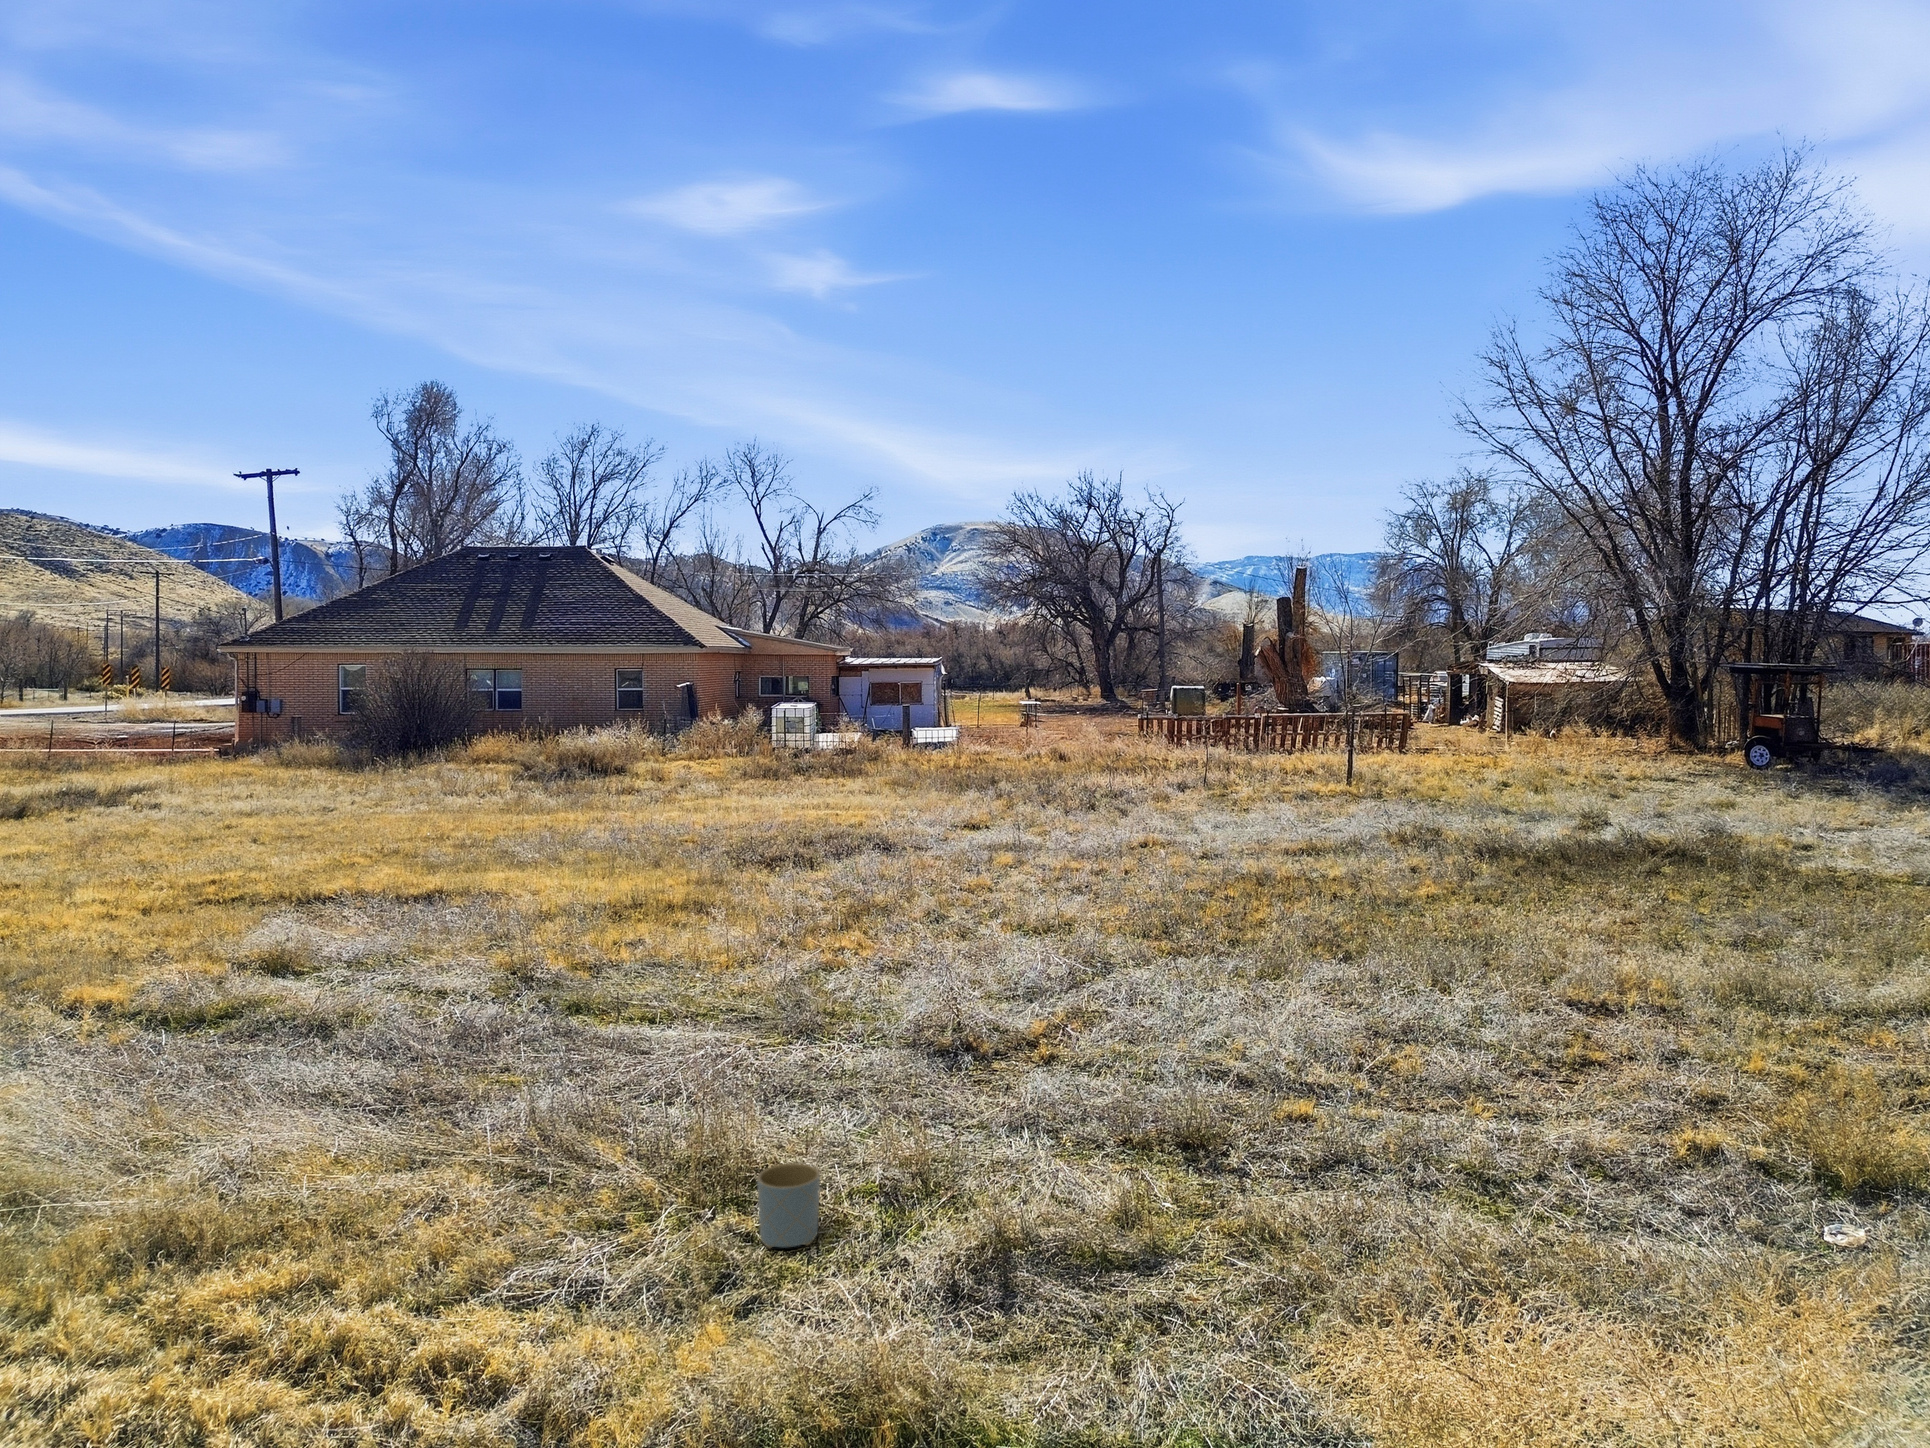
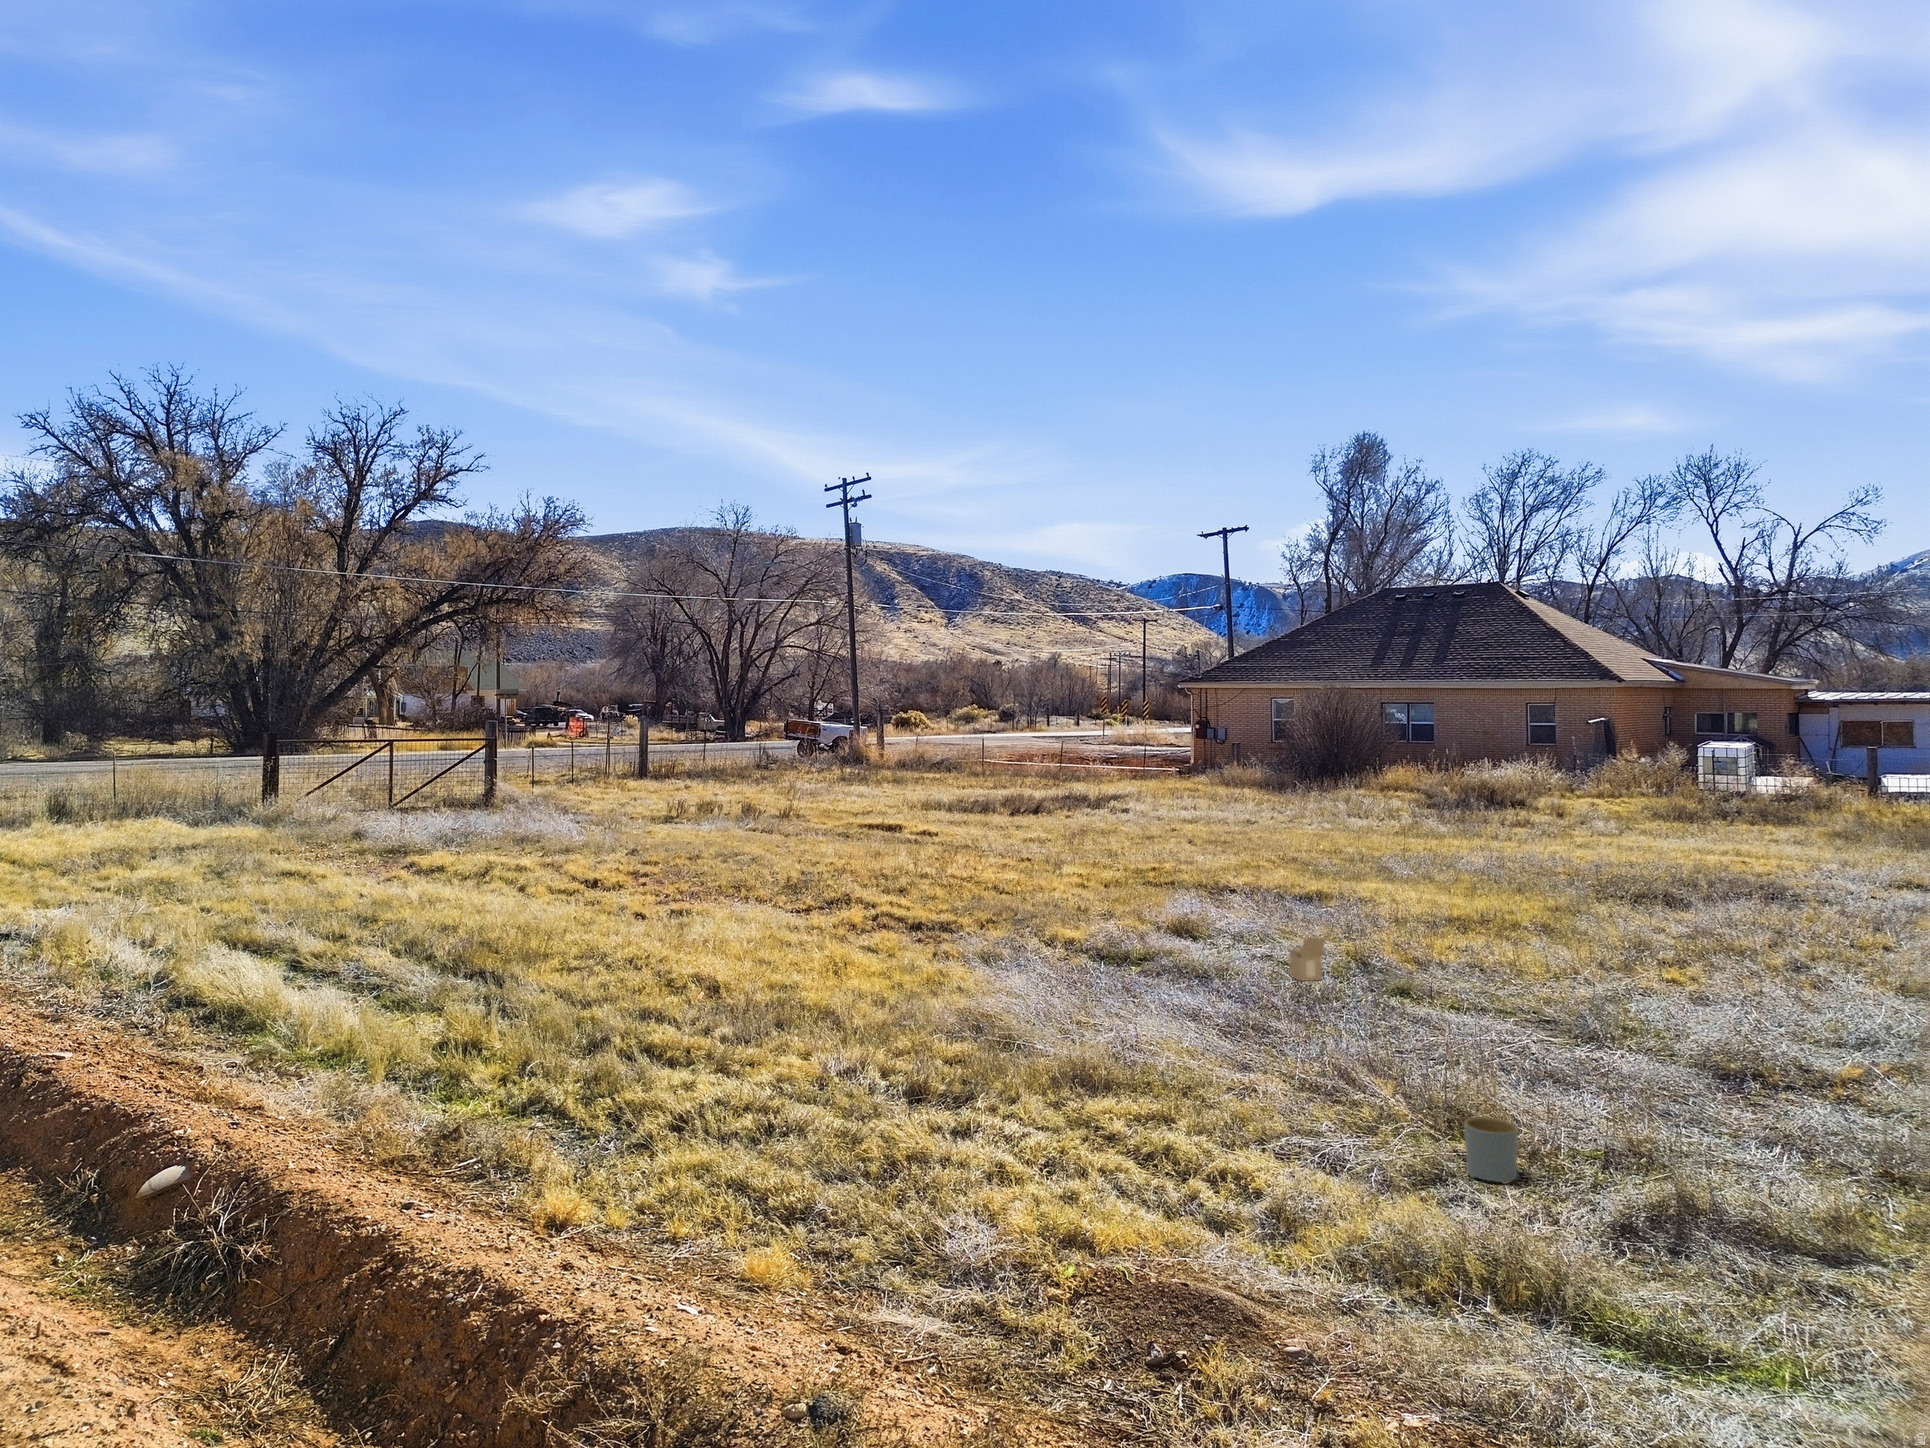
cardboard box: none [443,949,493,1007] -> present [1289,936,1325,981]

